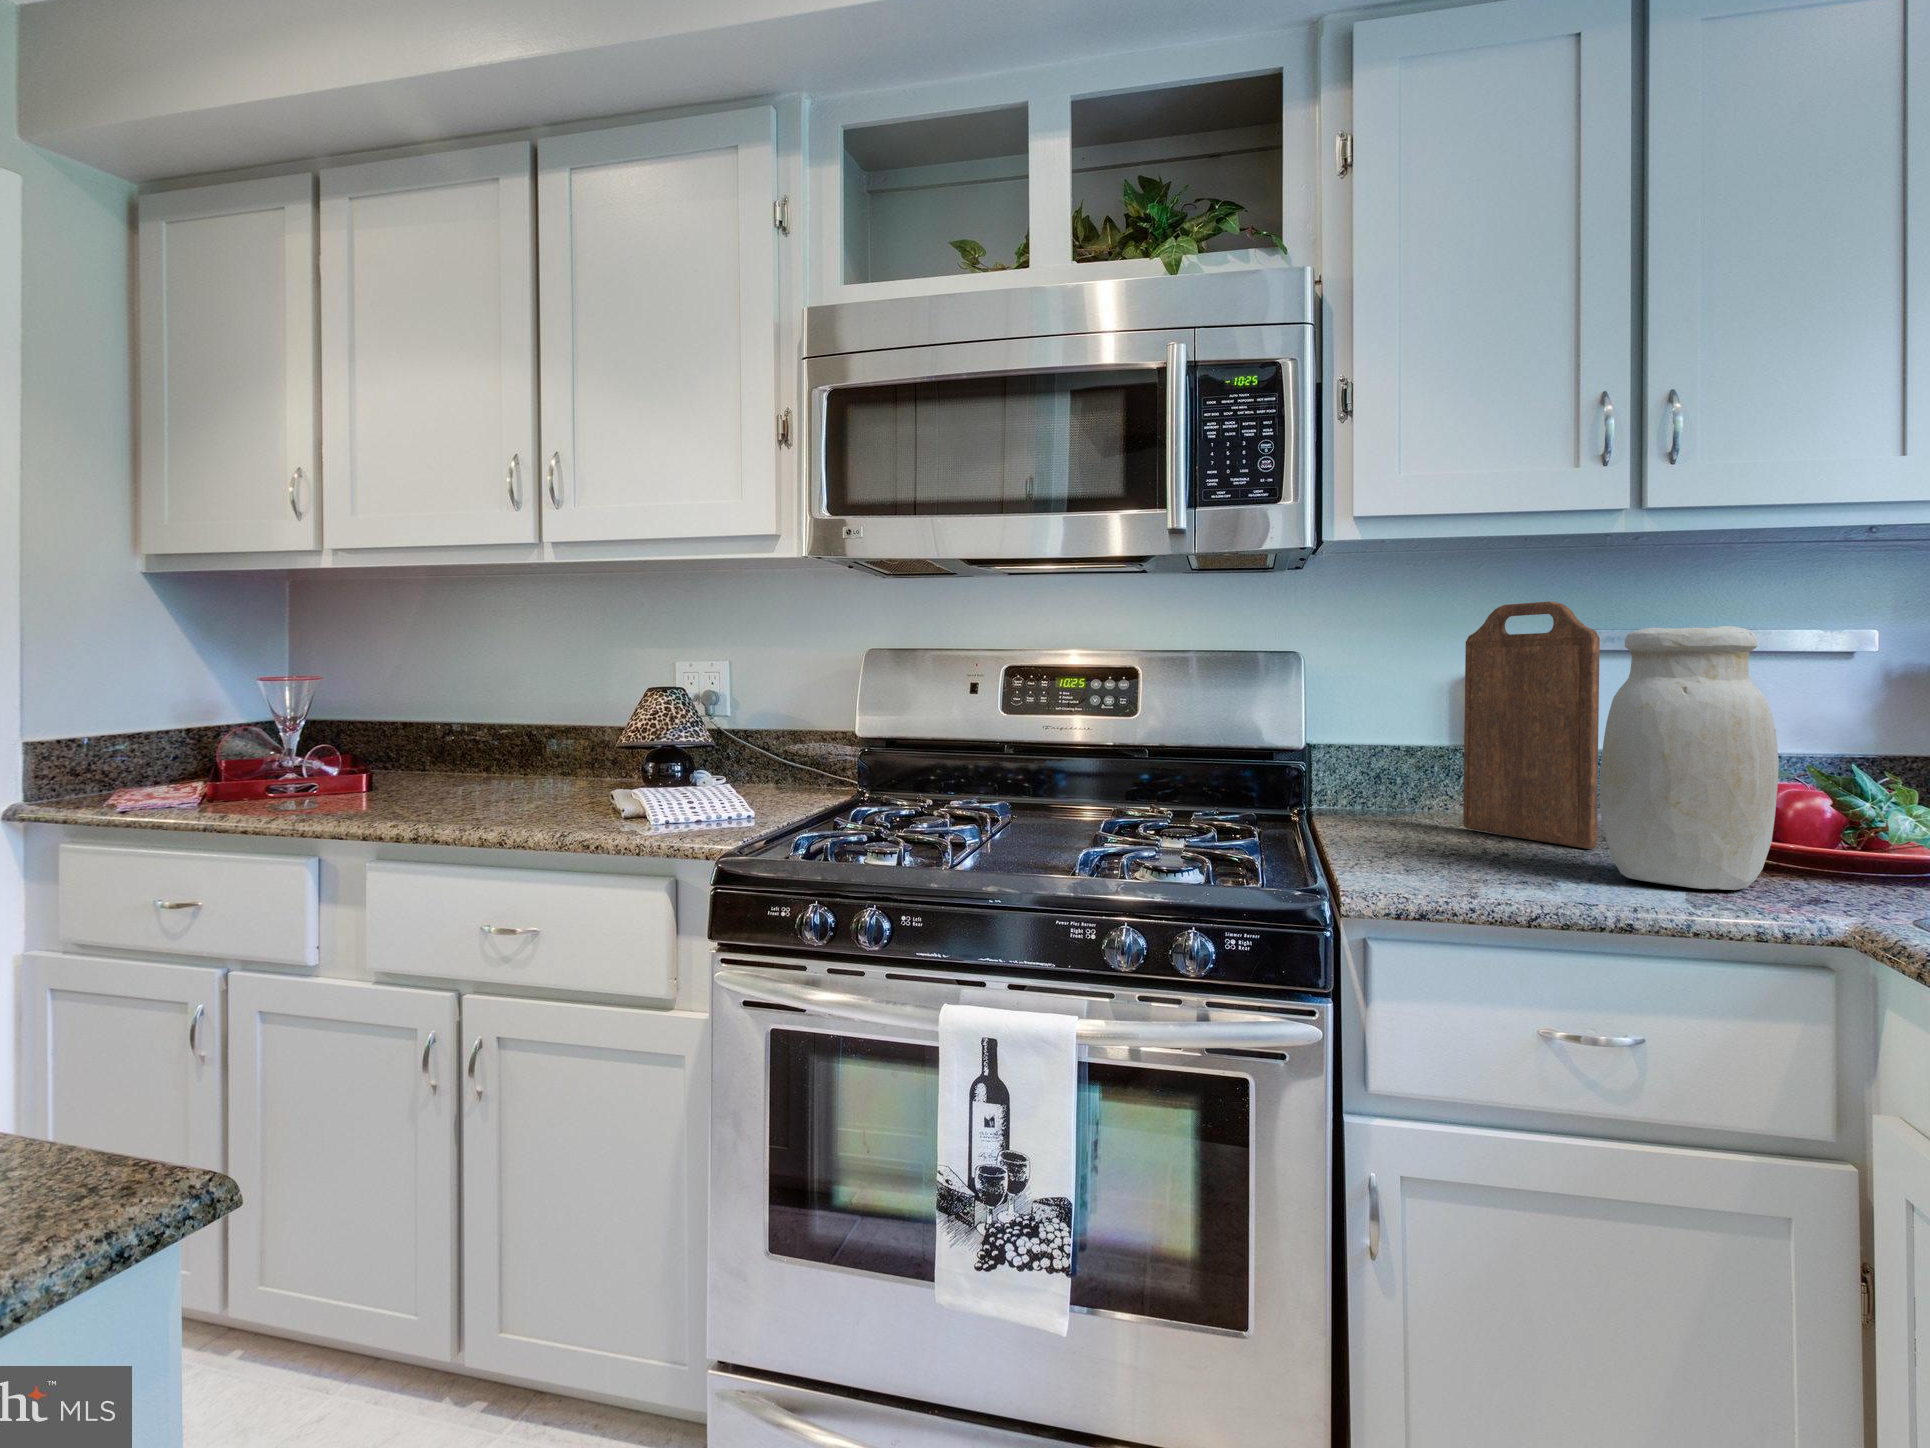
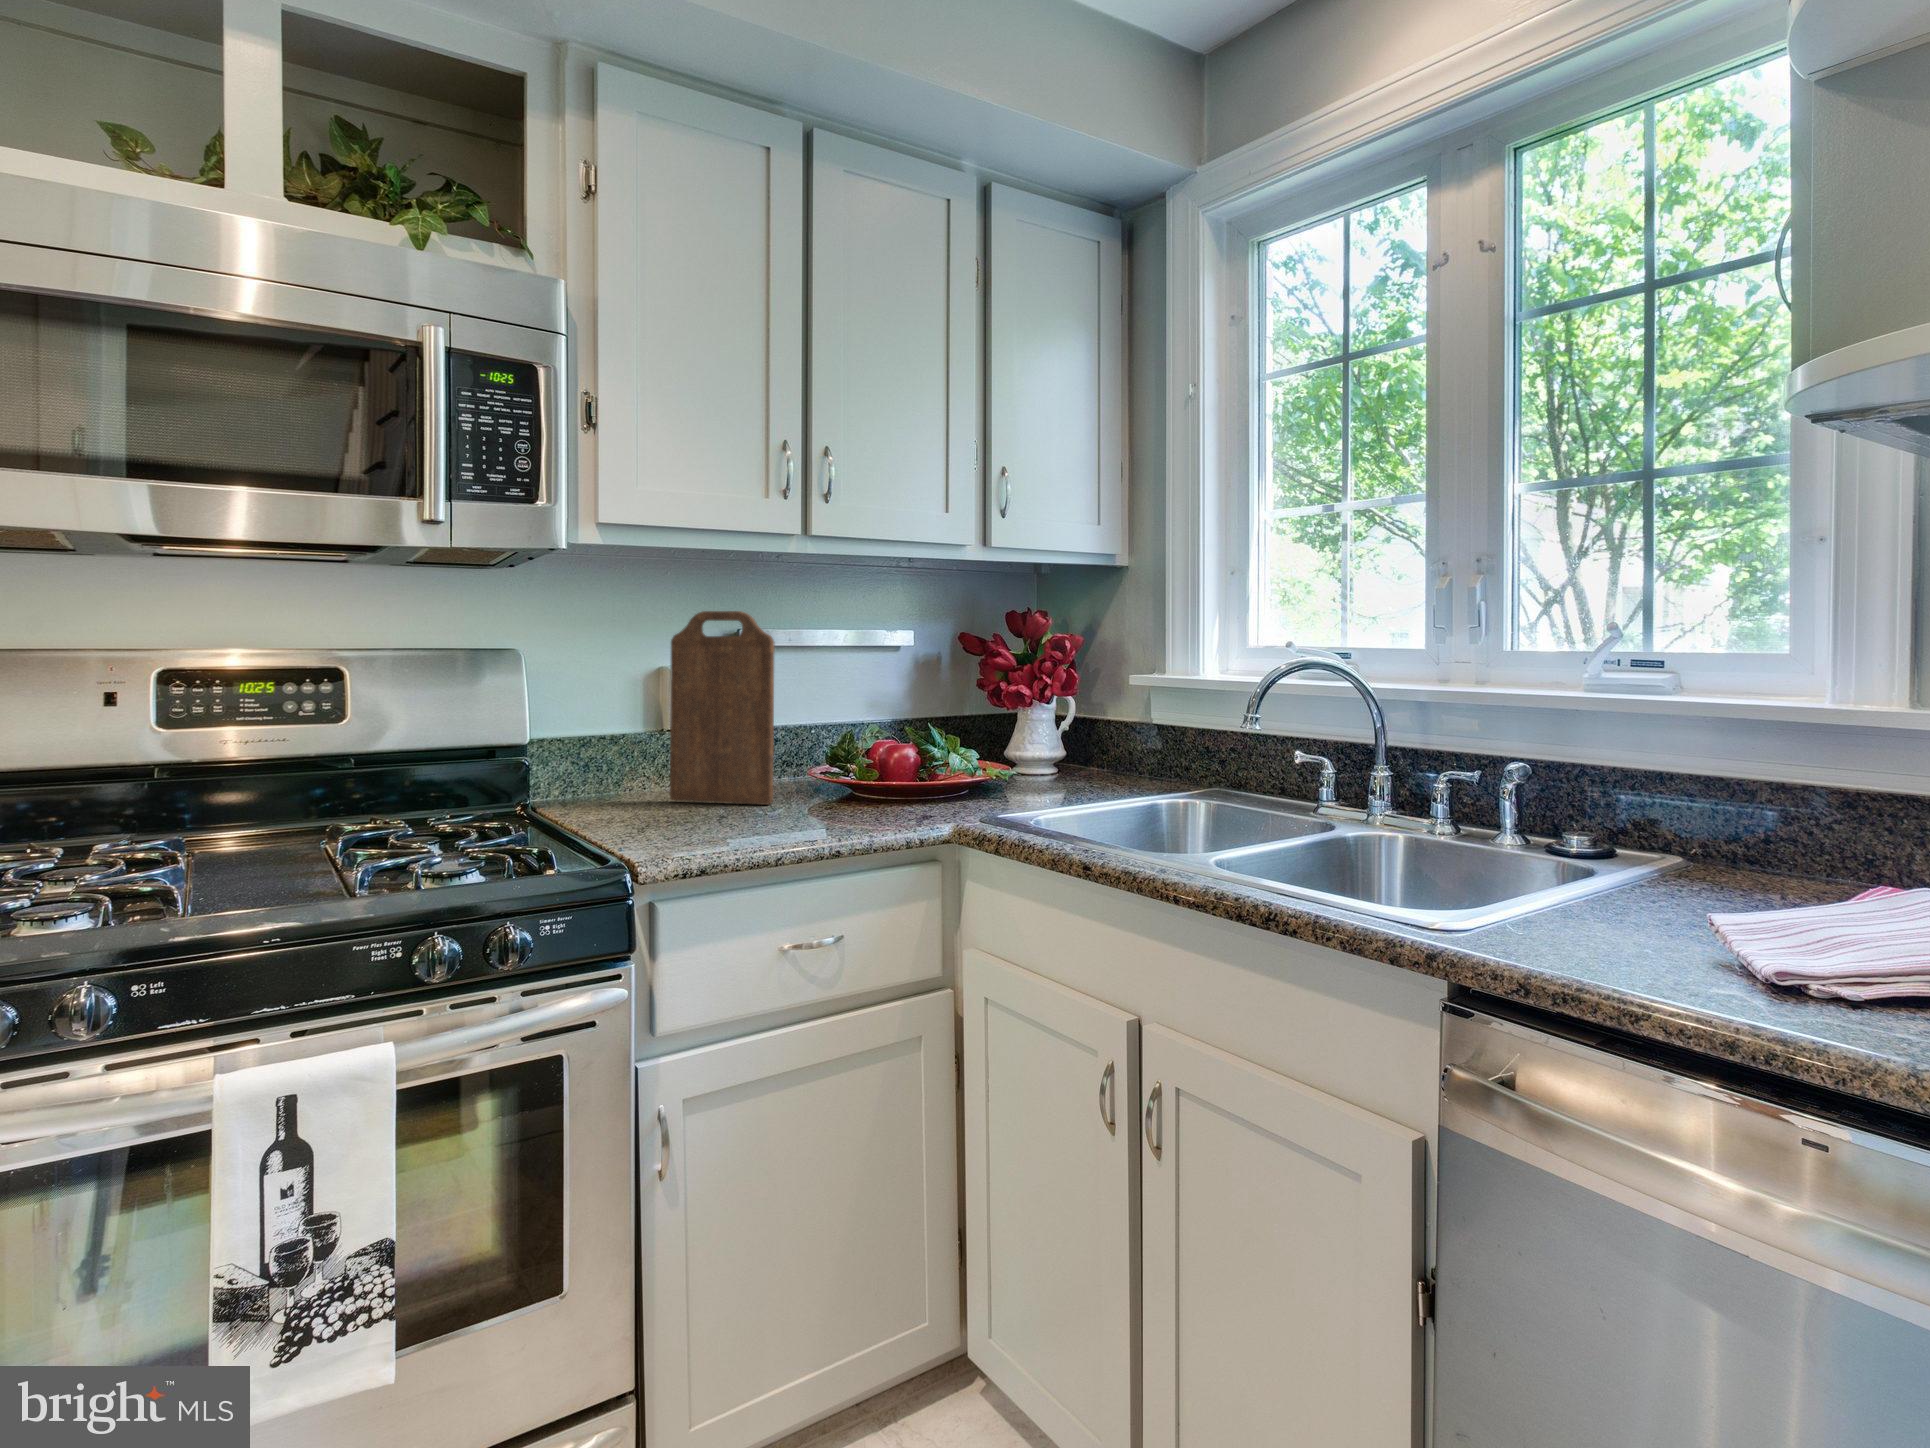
jar: present [1600,626,1779,890] -> none [793,639,893,821]

